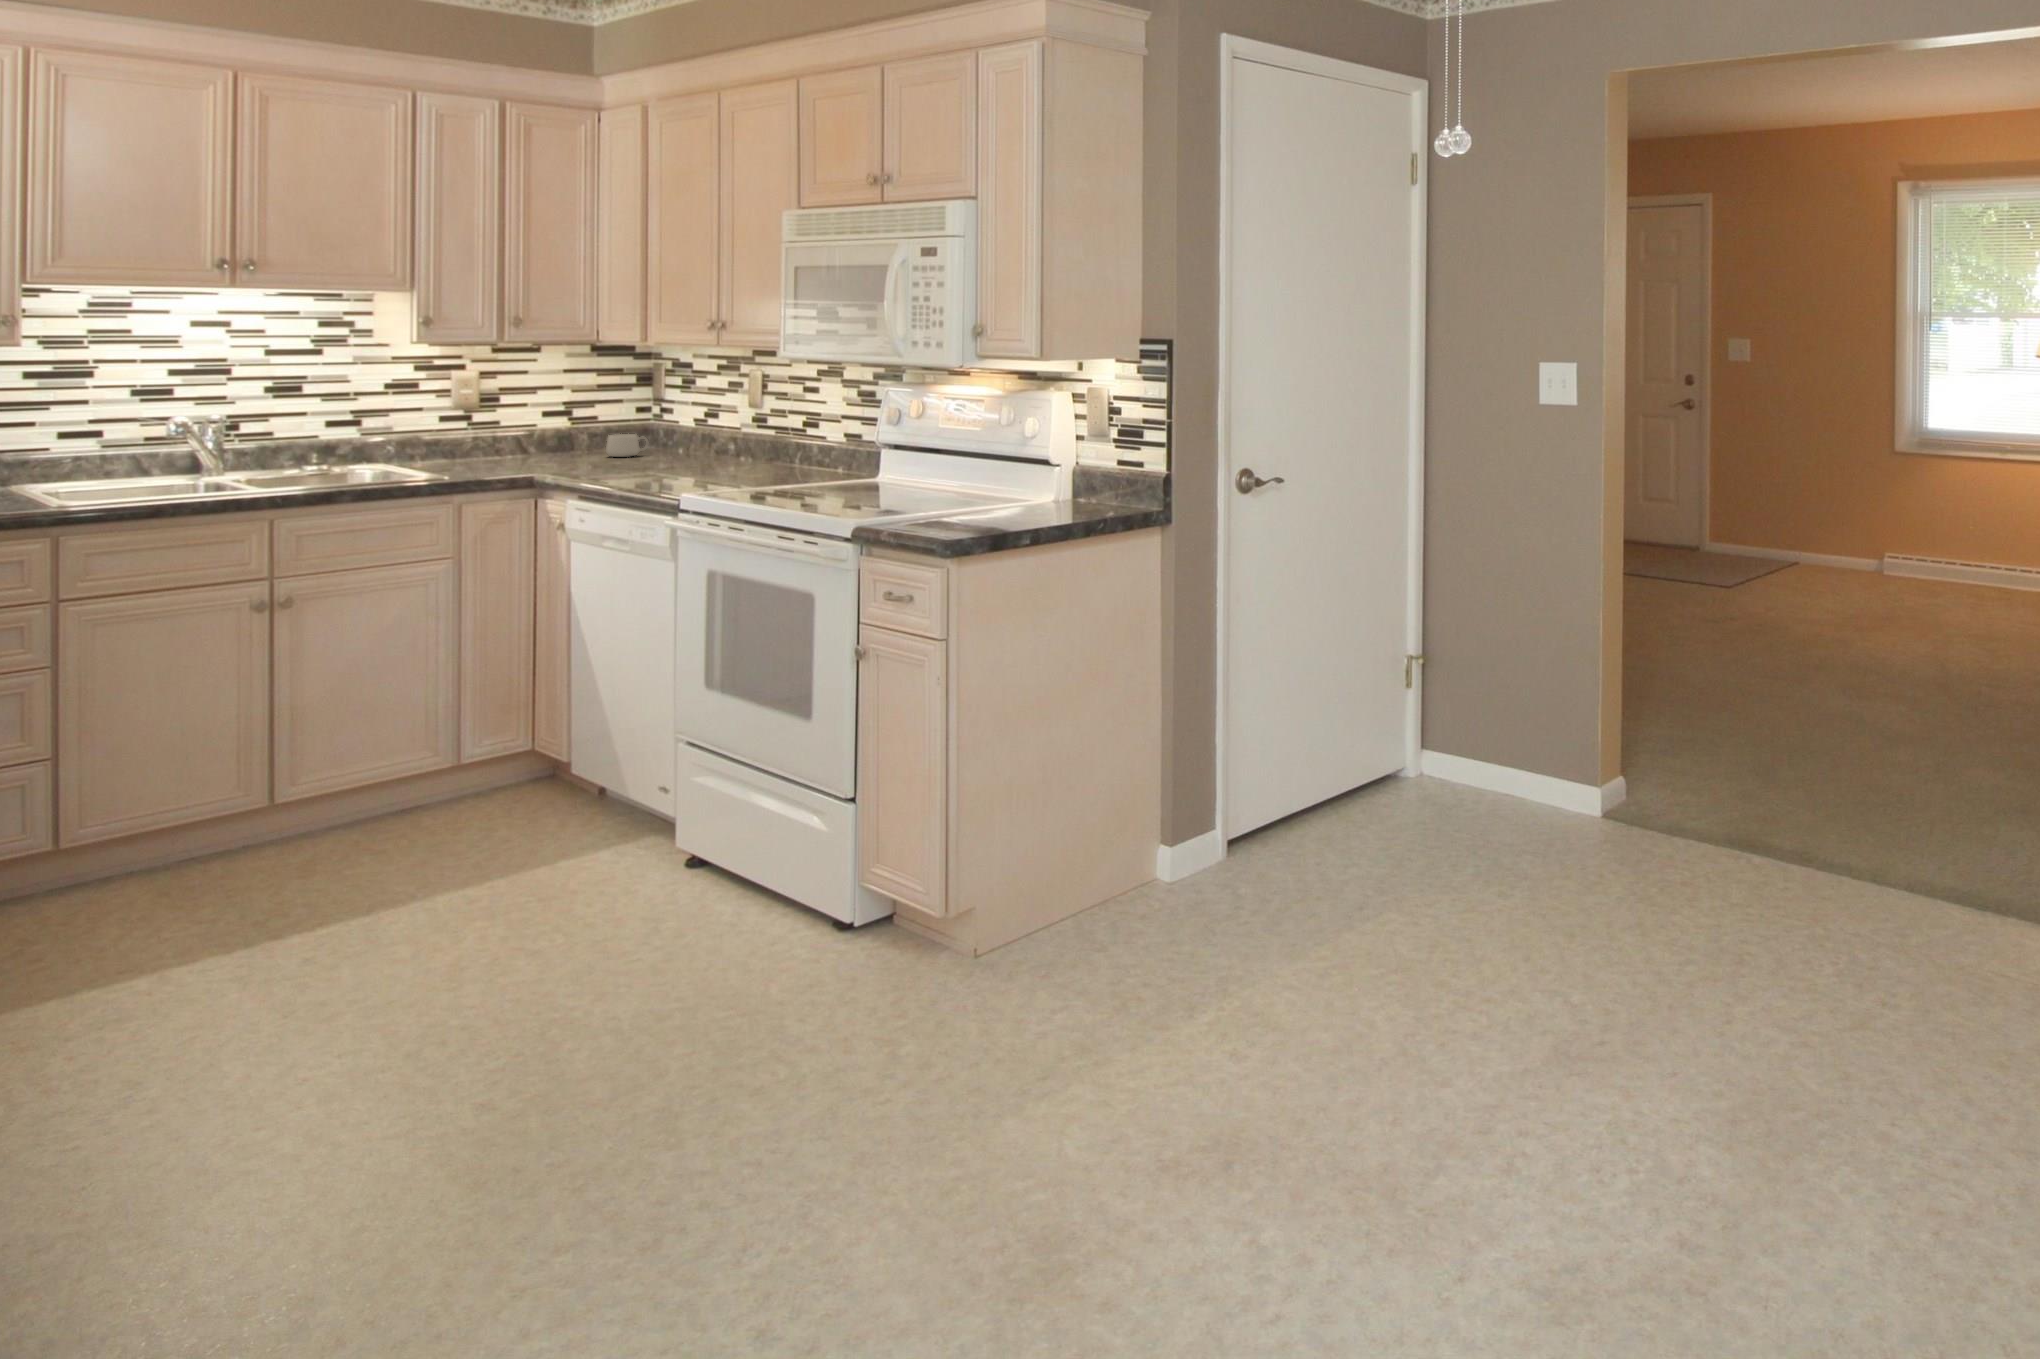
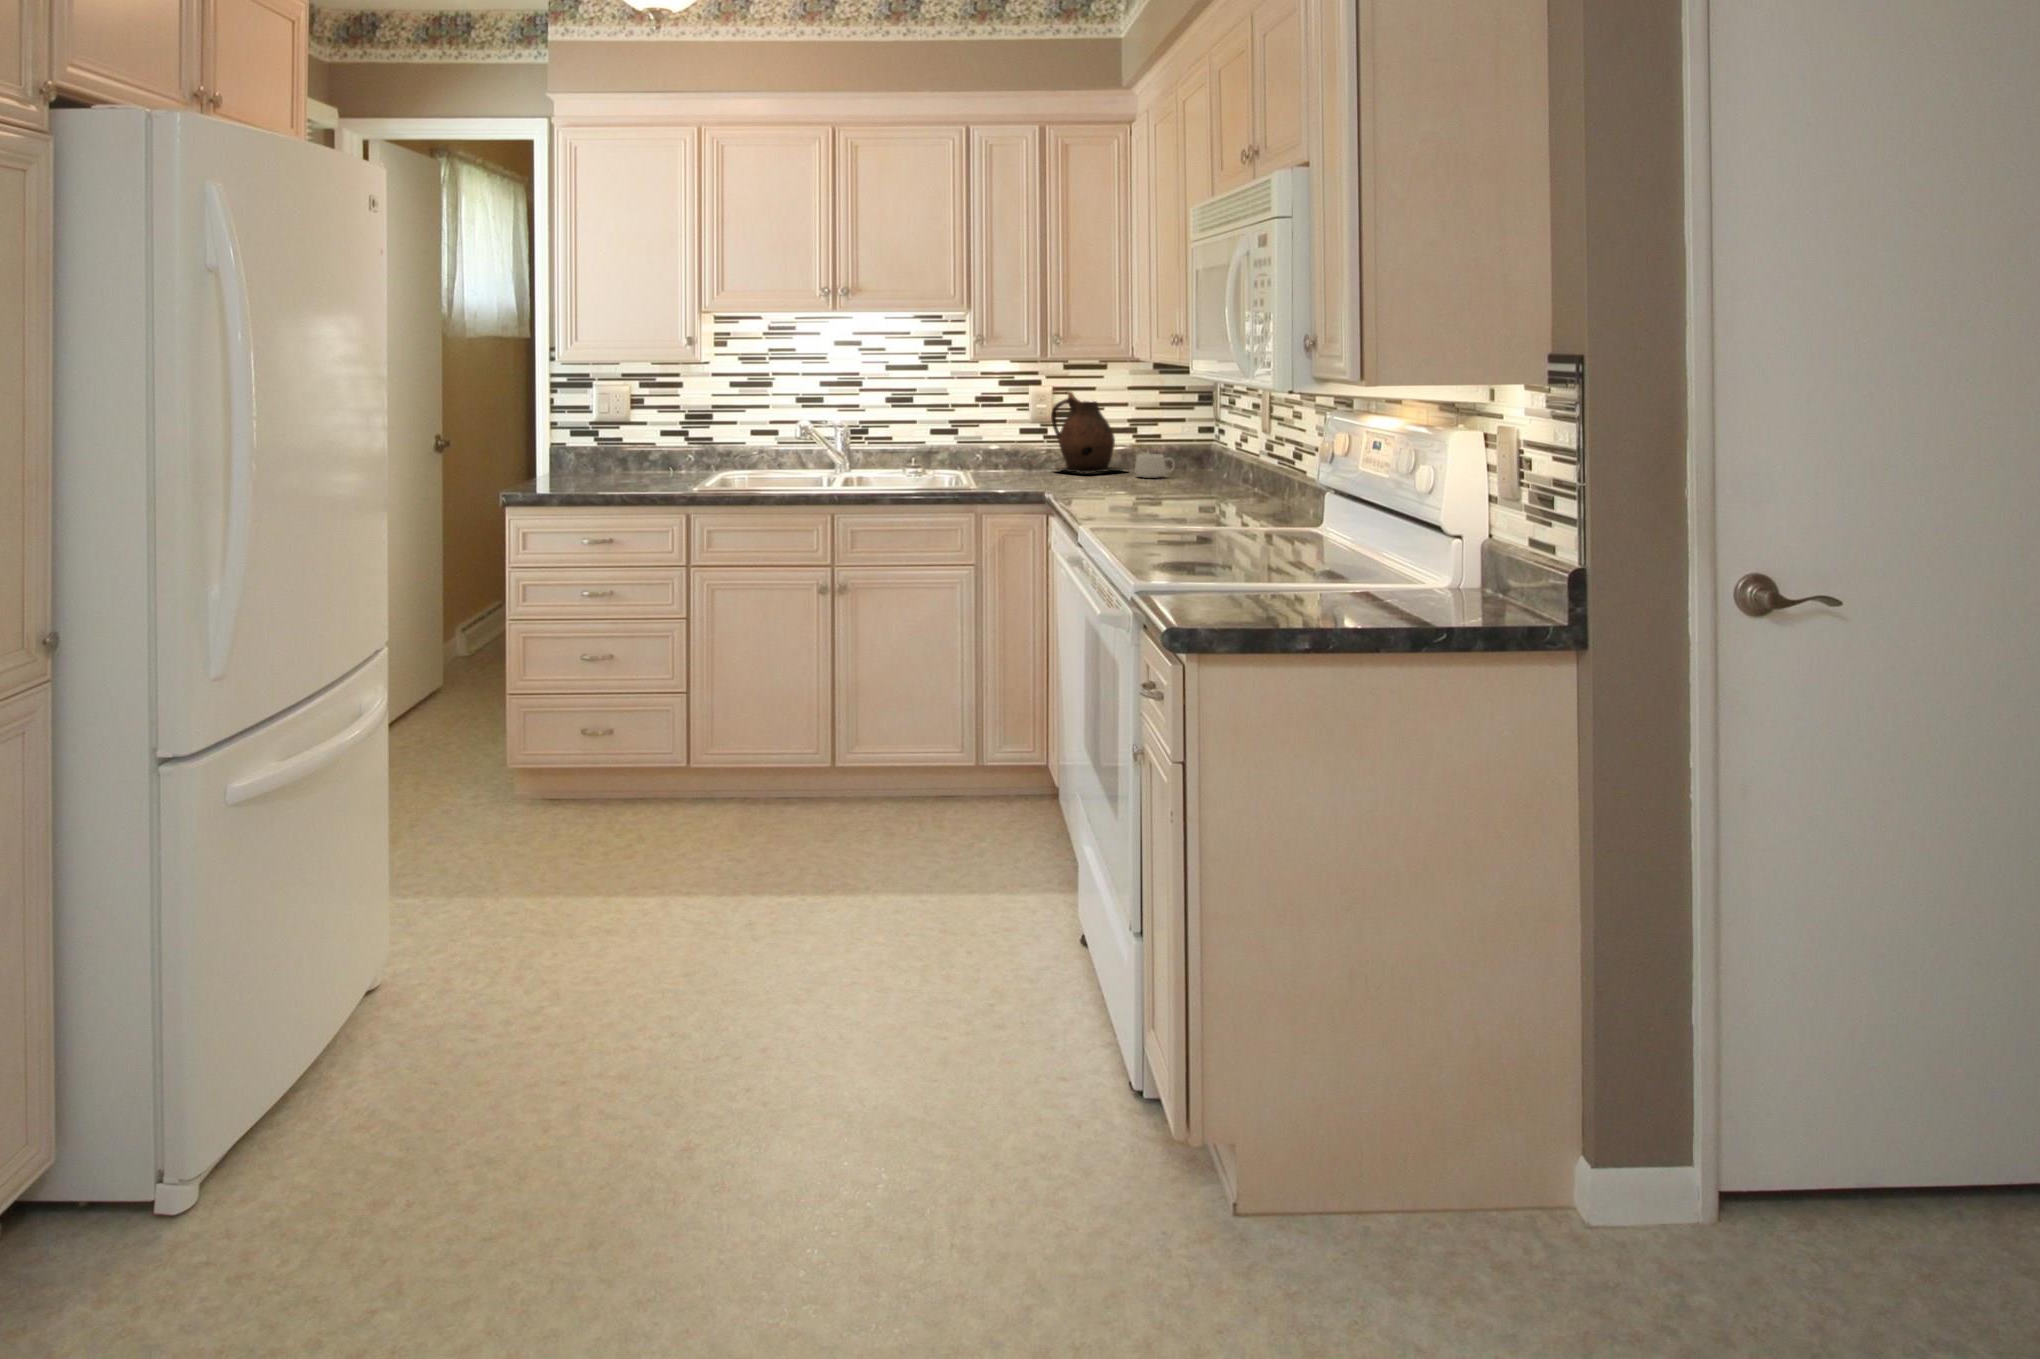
ceramic pitcher: none [497,375,587,459] -> present [1051,392,1125,474]

